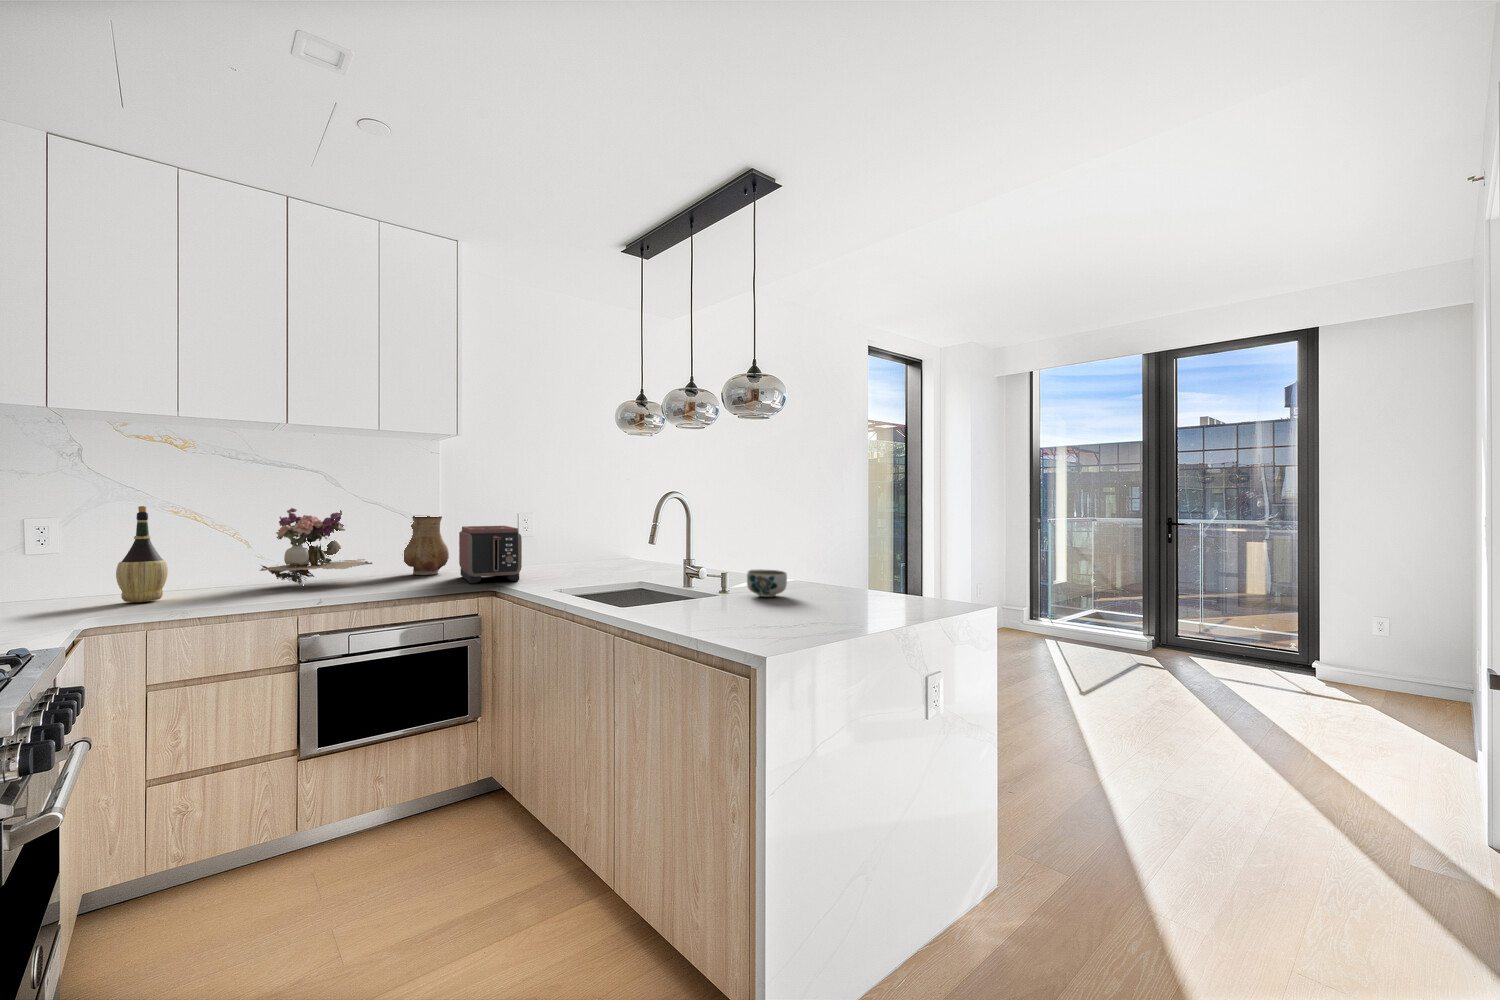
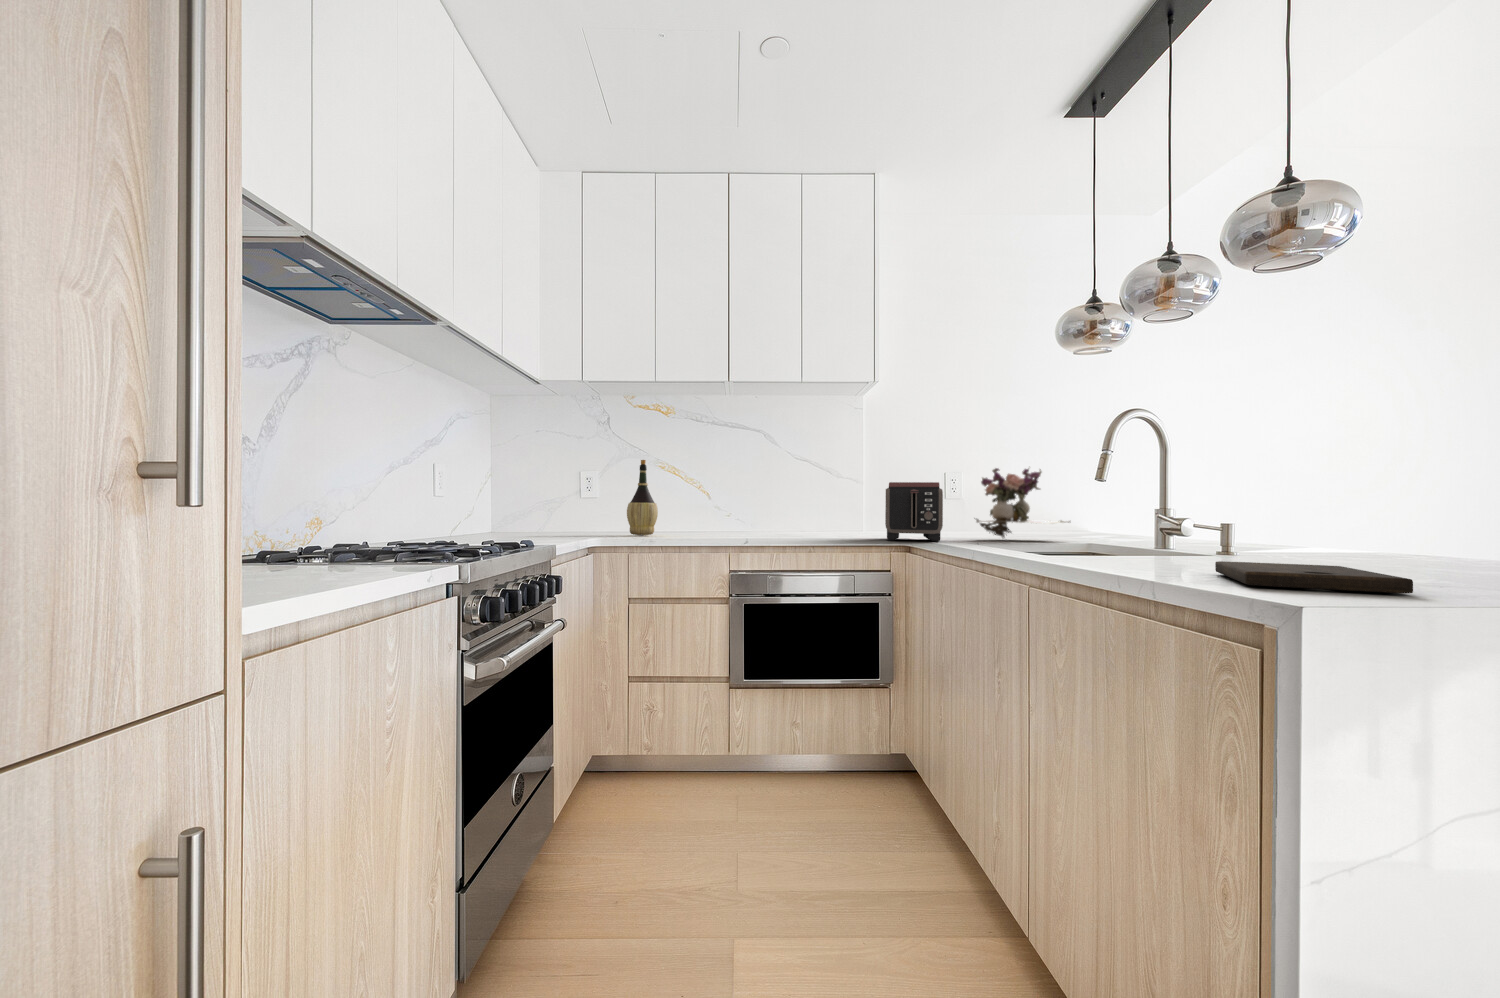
flower arrangement: present [260,508,372,585] -> present [976,468,1070,538]
ceramic pitcher: present [402,516,449,575] -> none [834,479,881,537]
bowl: present [747,570,787,597] -> none [1274,519,1369,563]
cutting board: none [726,615,800,639] -> present [1215,561,1413,593]

